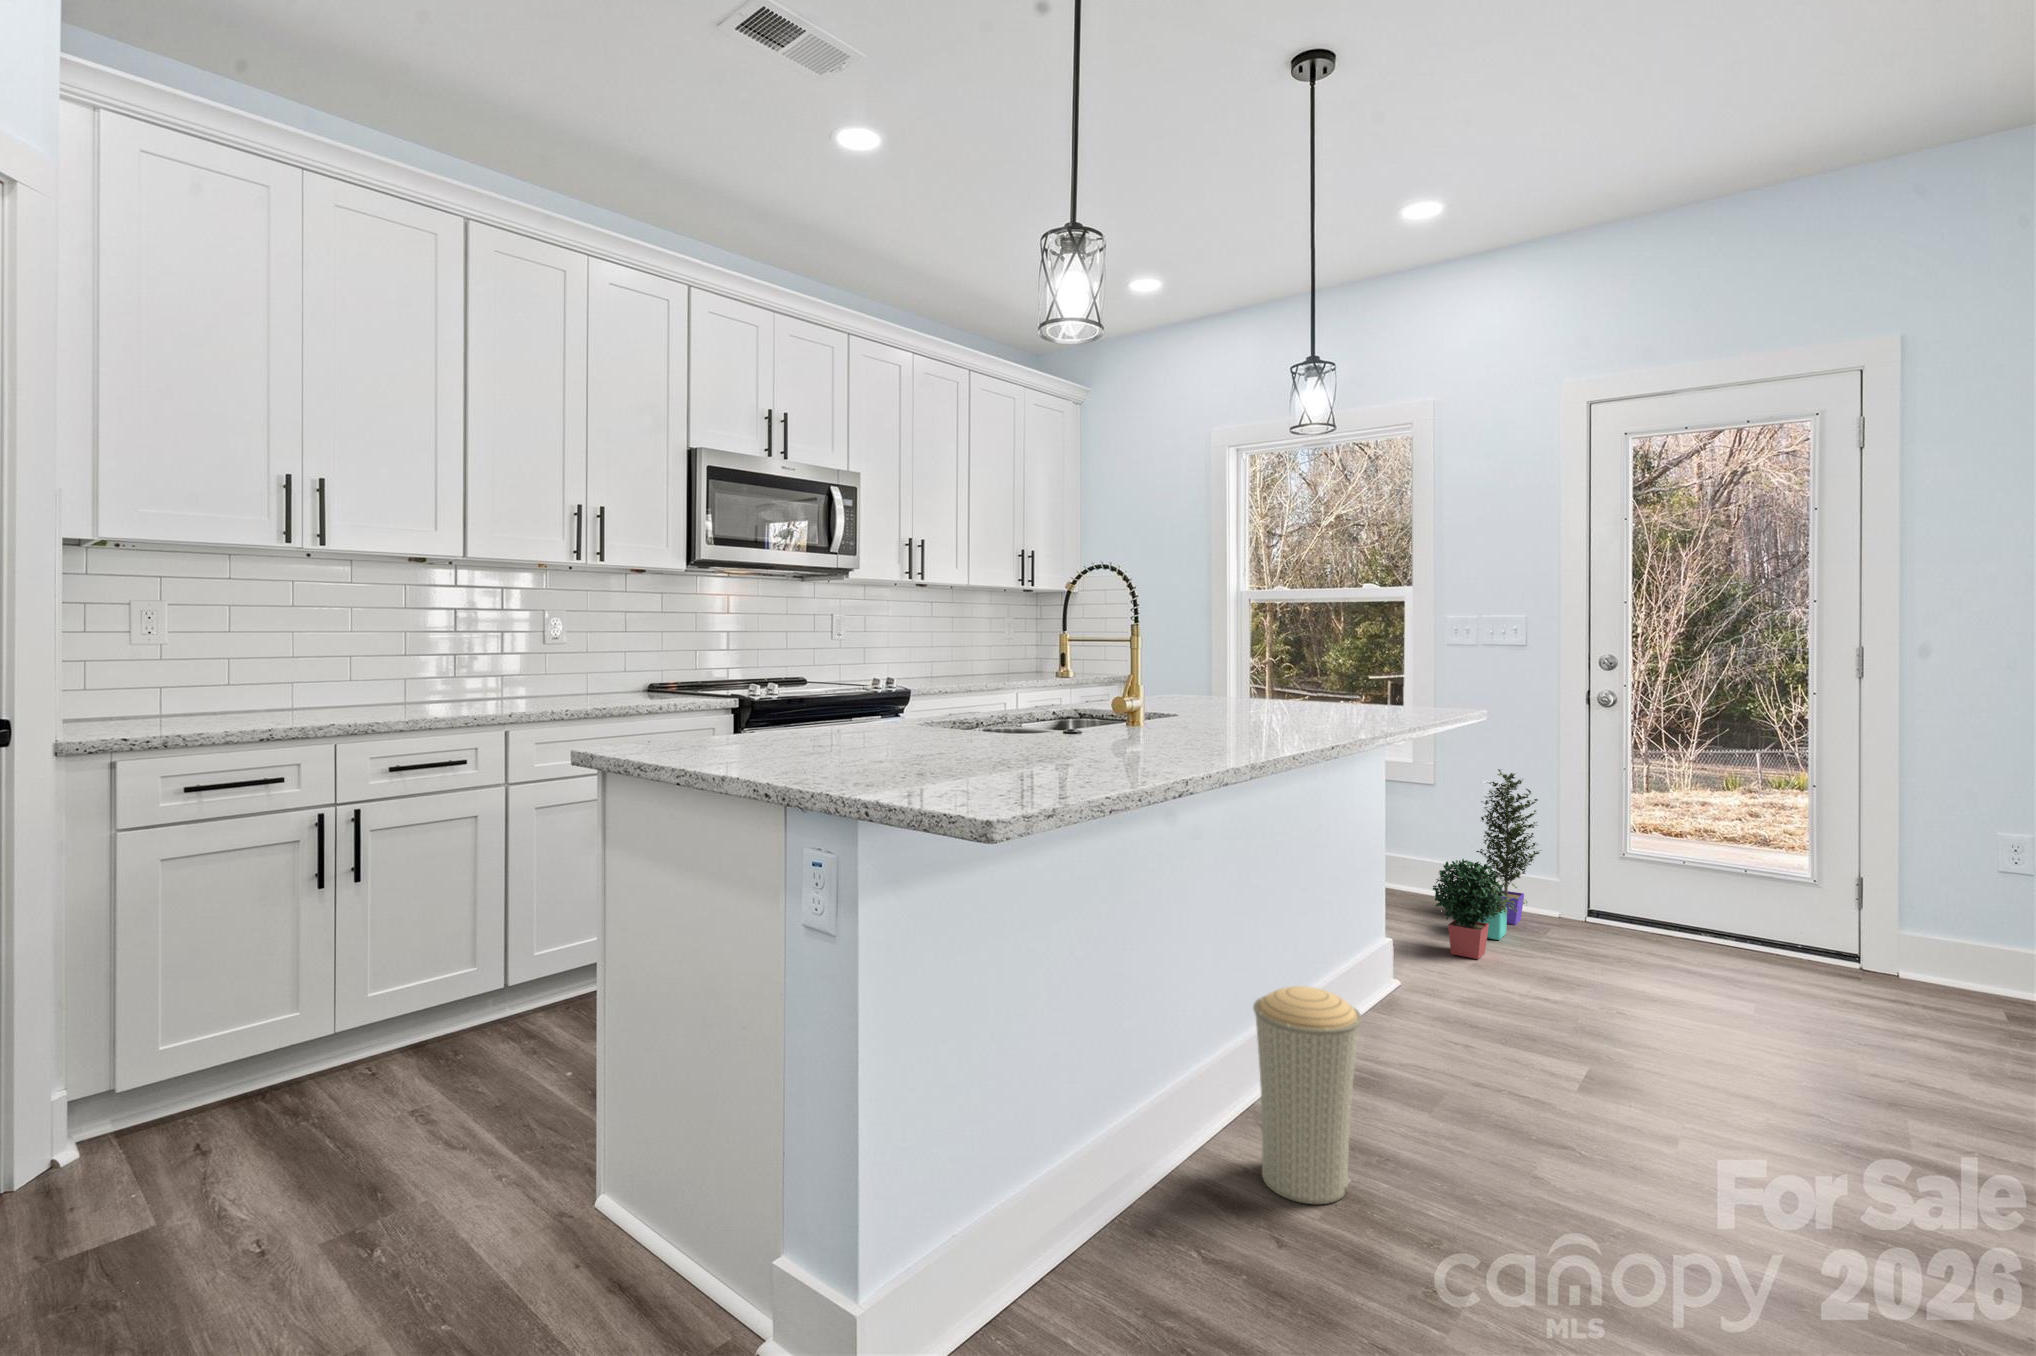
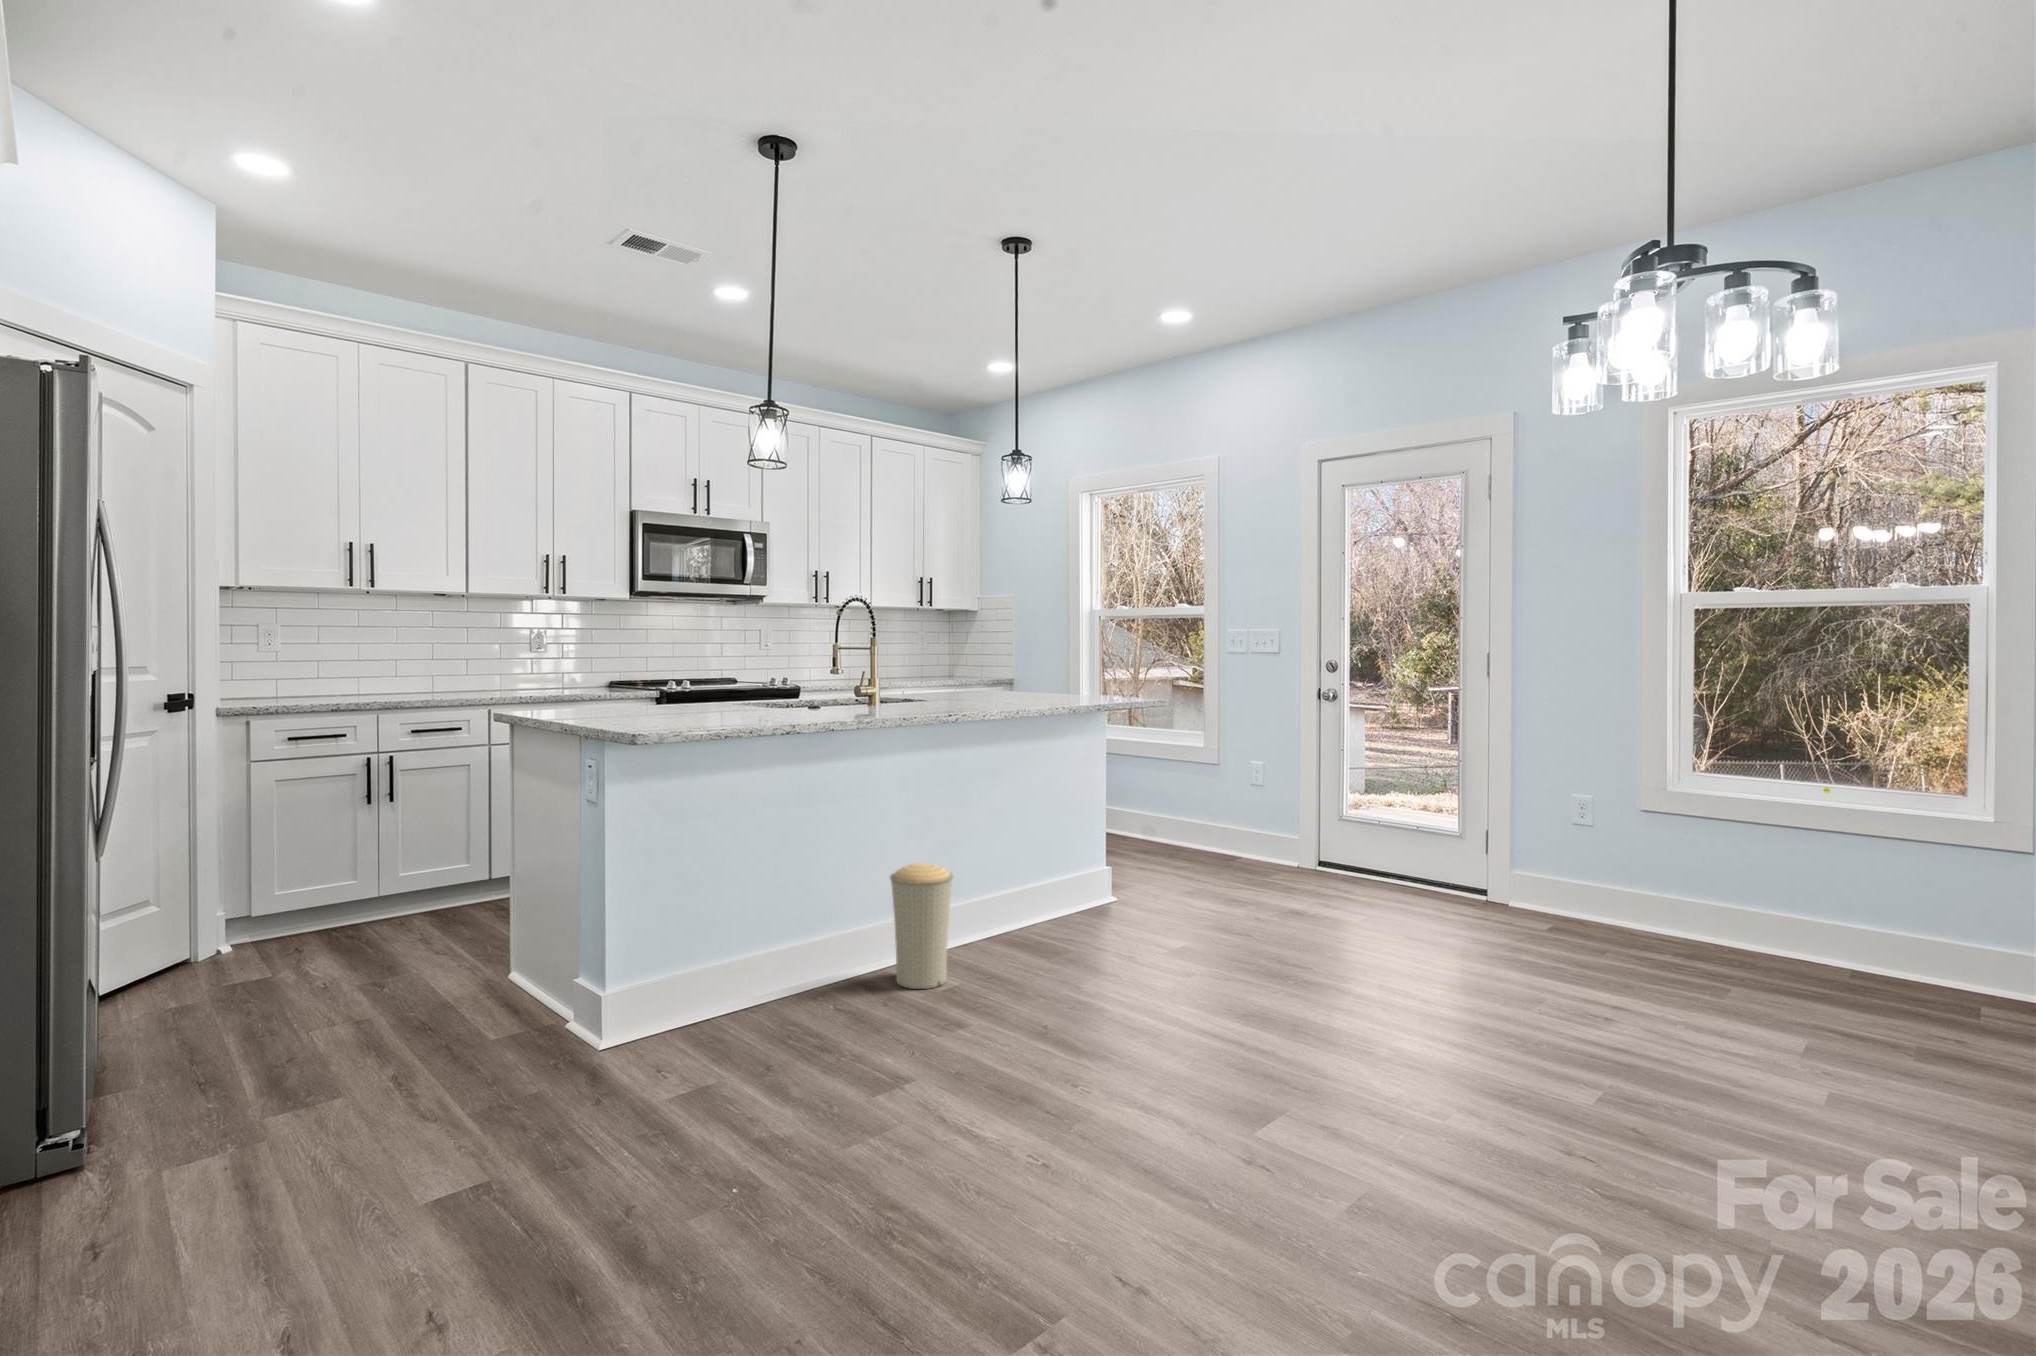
potted plant: present [1433,769,1539,959] -> none [1166,749,1282,888]

